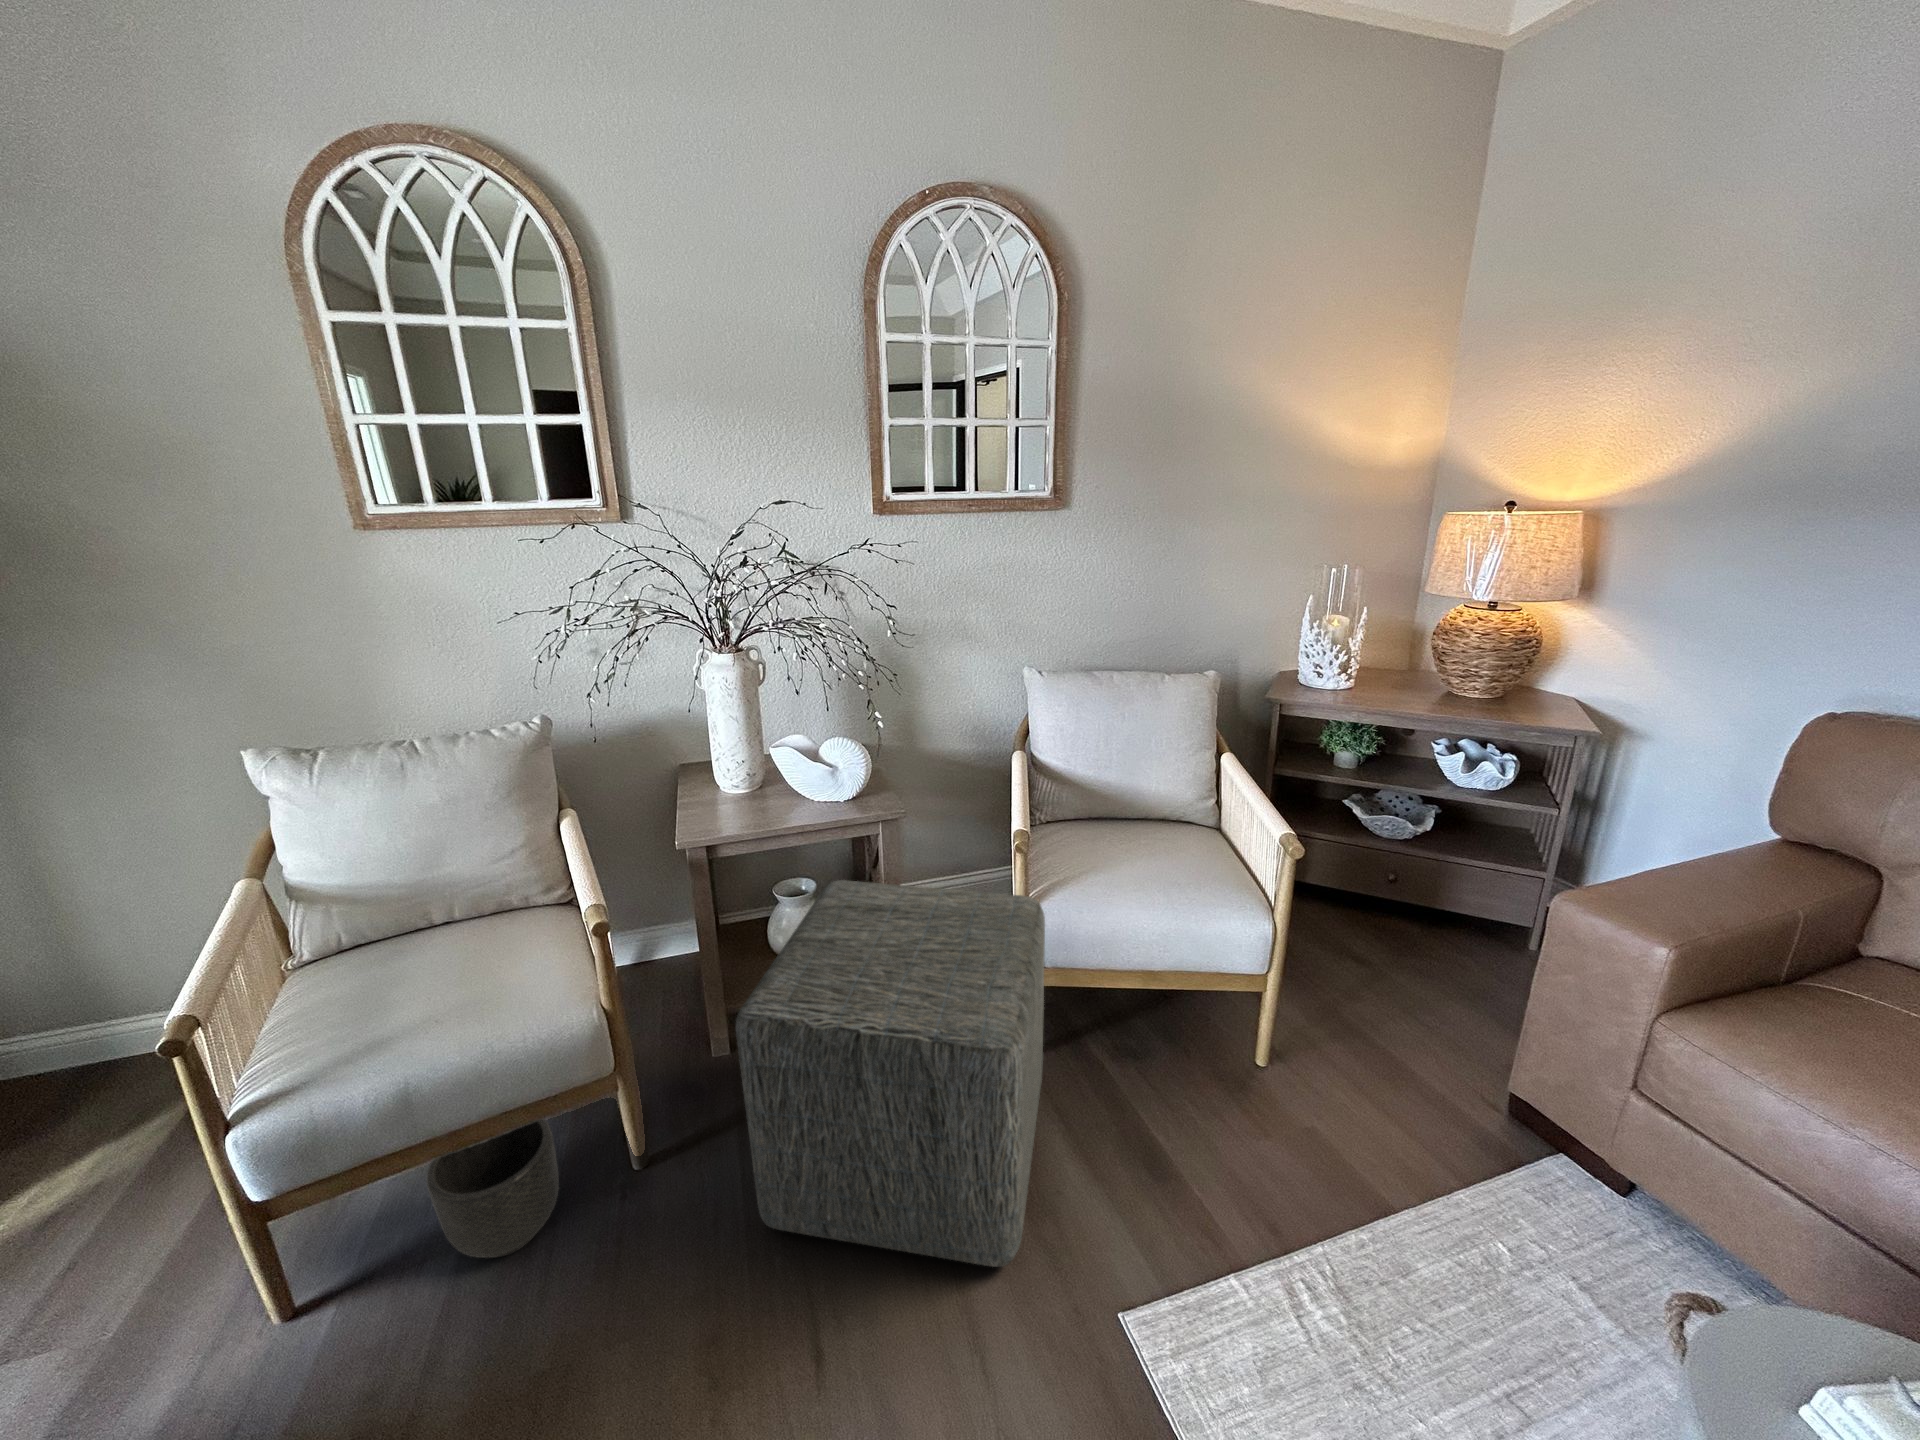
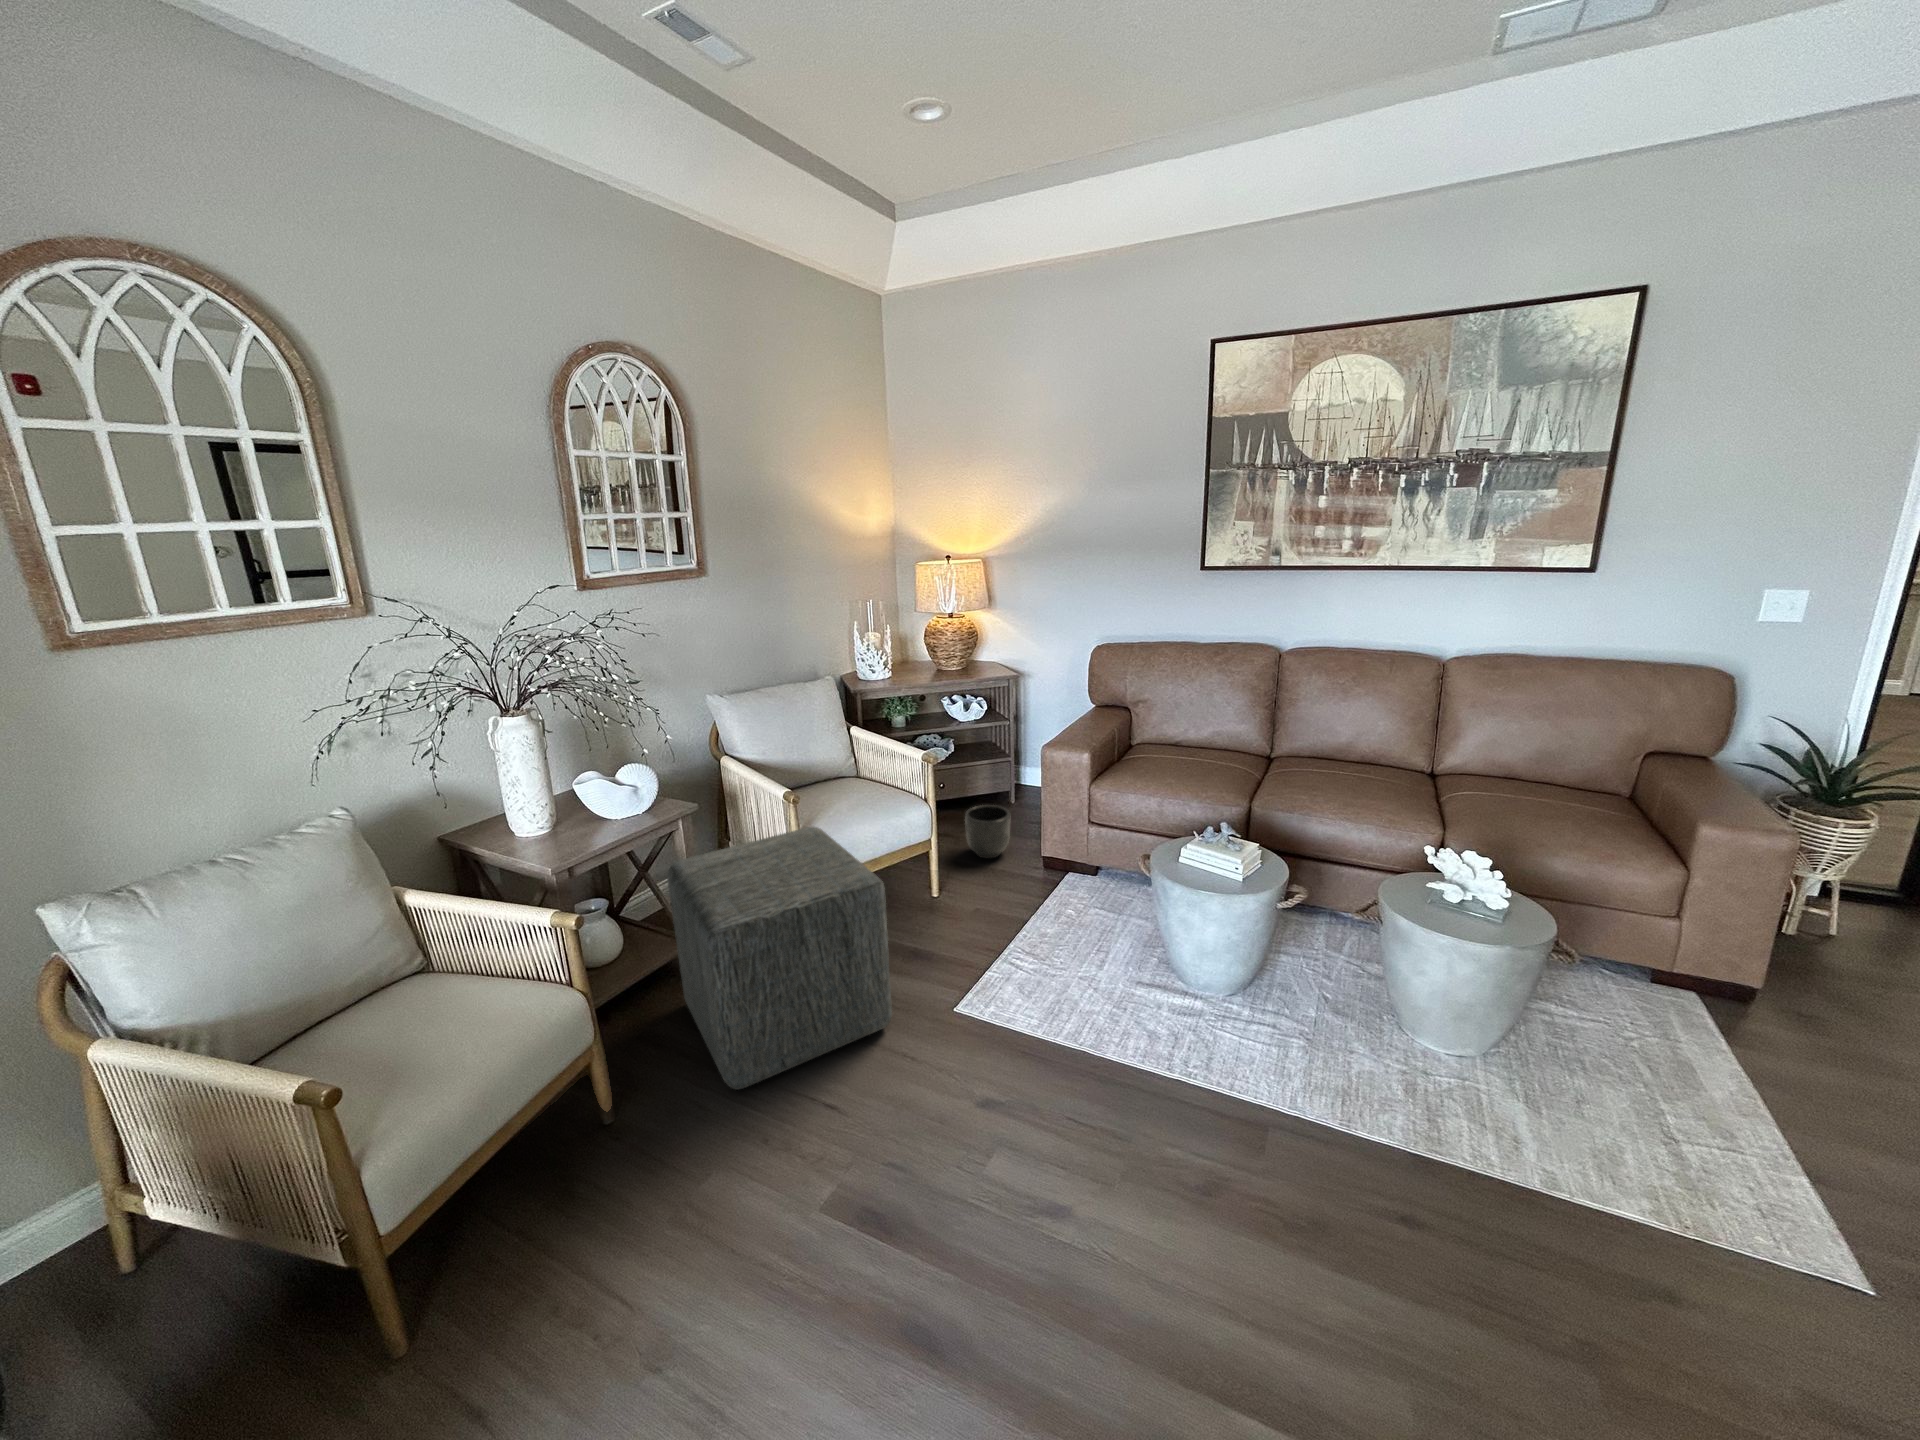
planter: present [426,1119,559,1258] -> present [965,805,1010,859]

